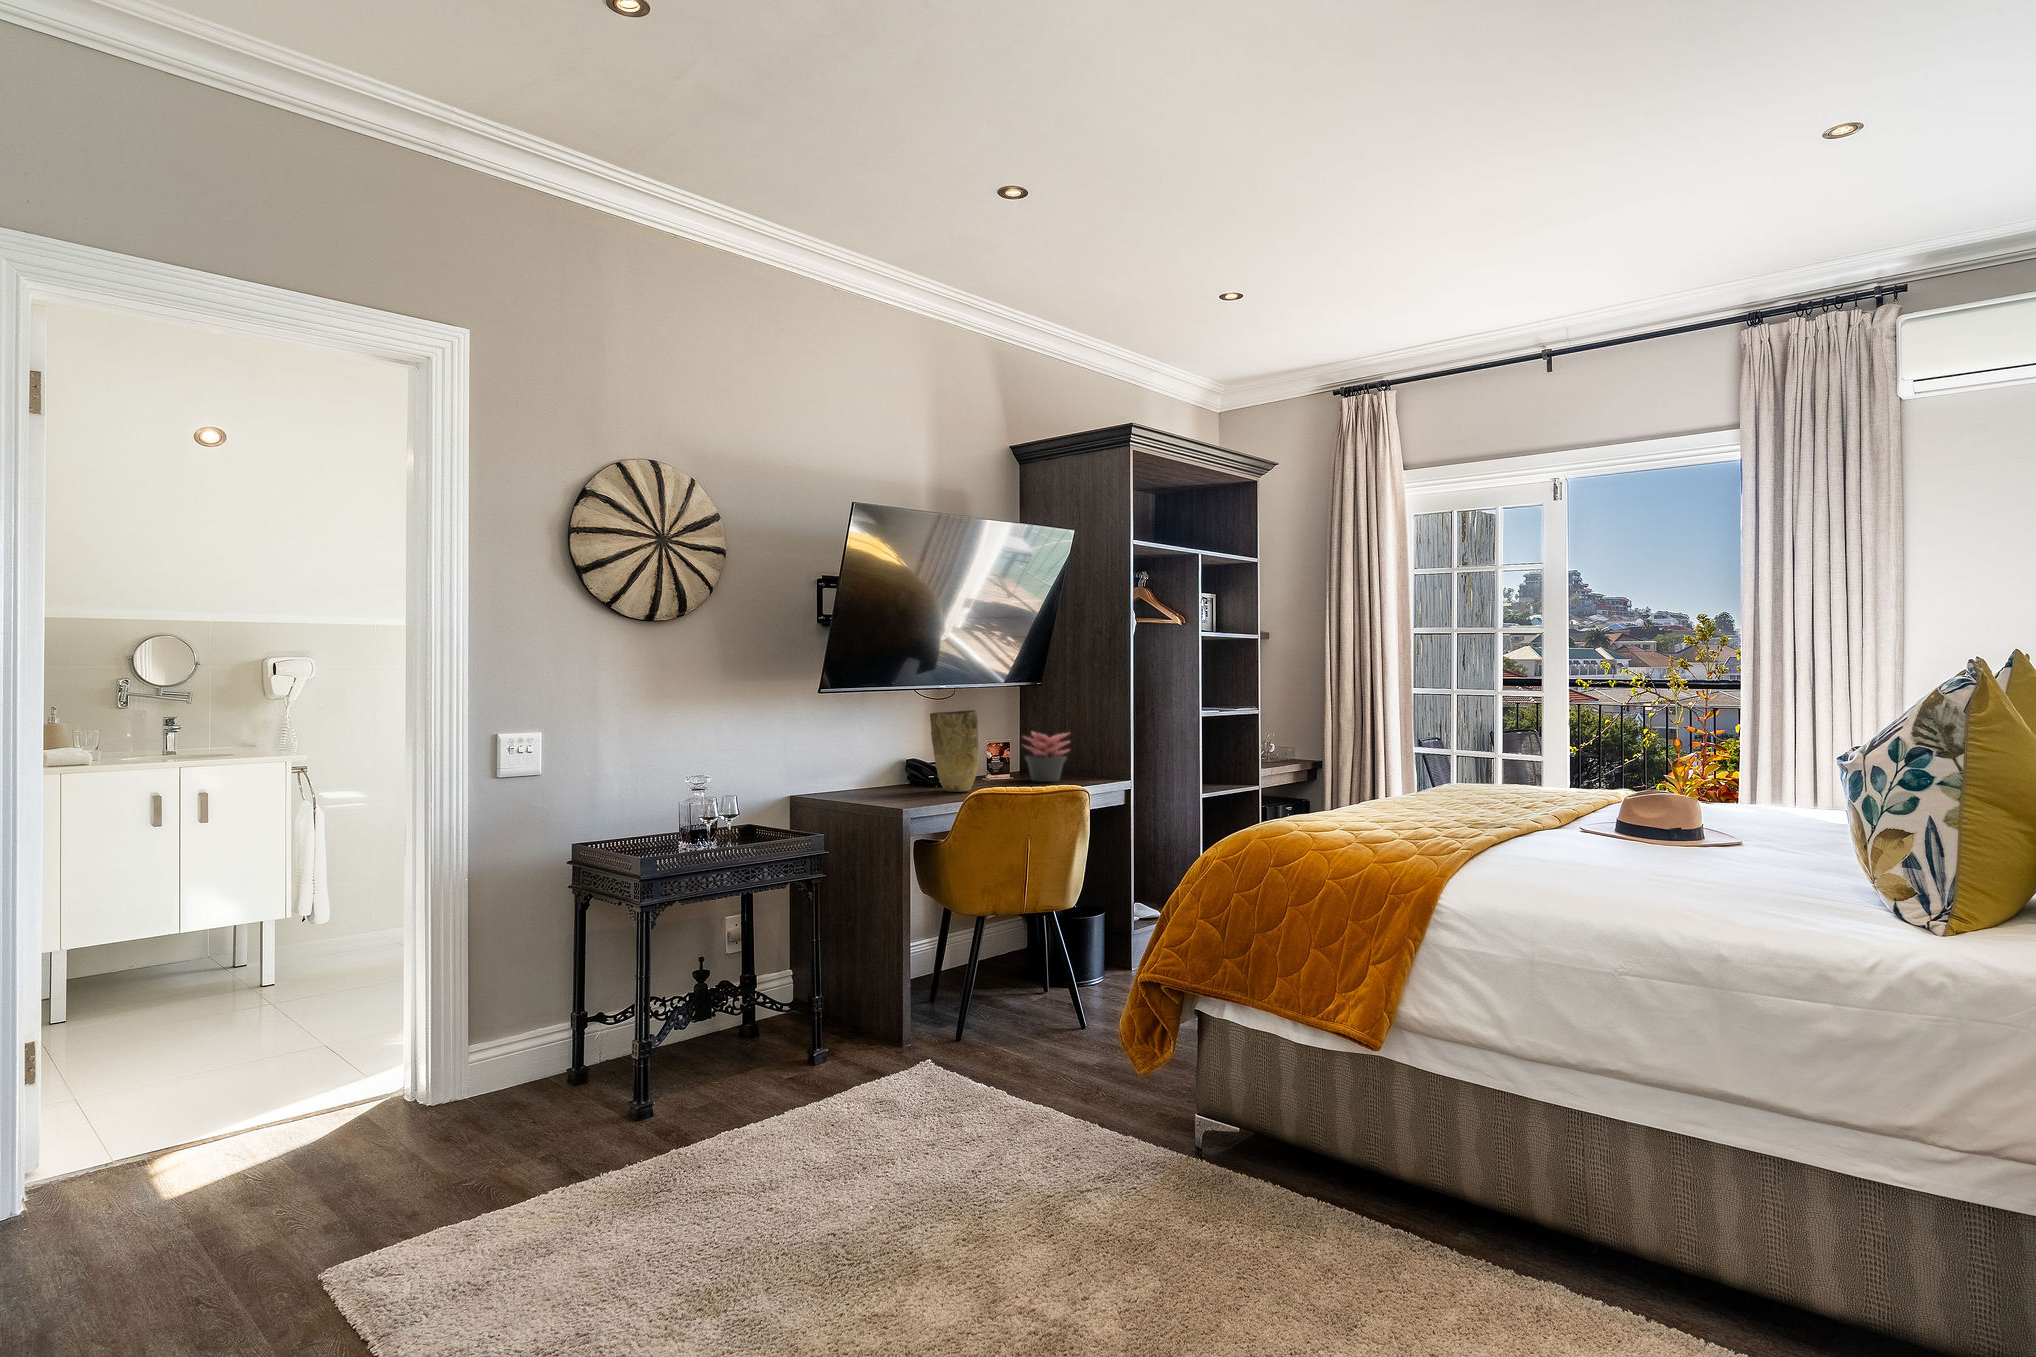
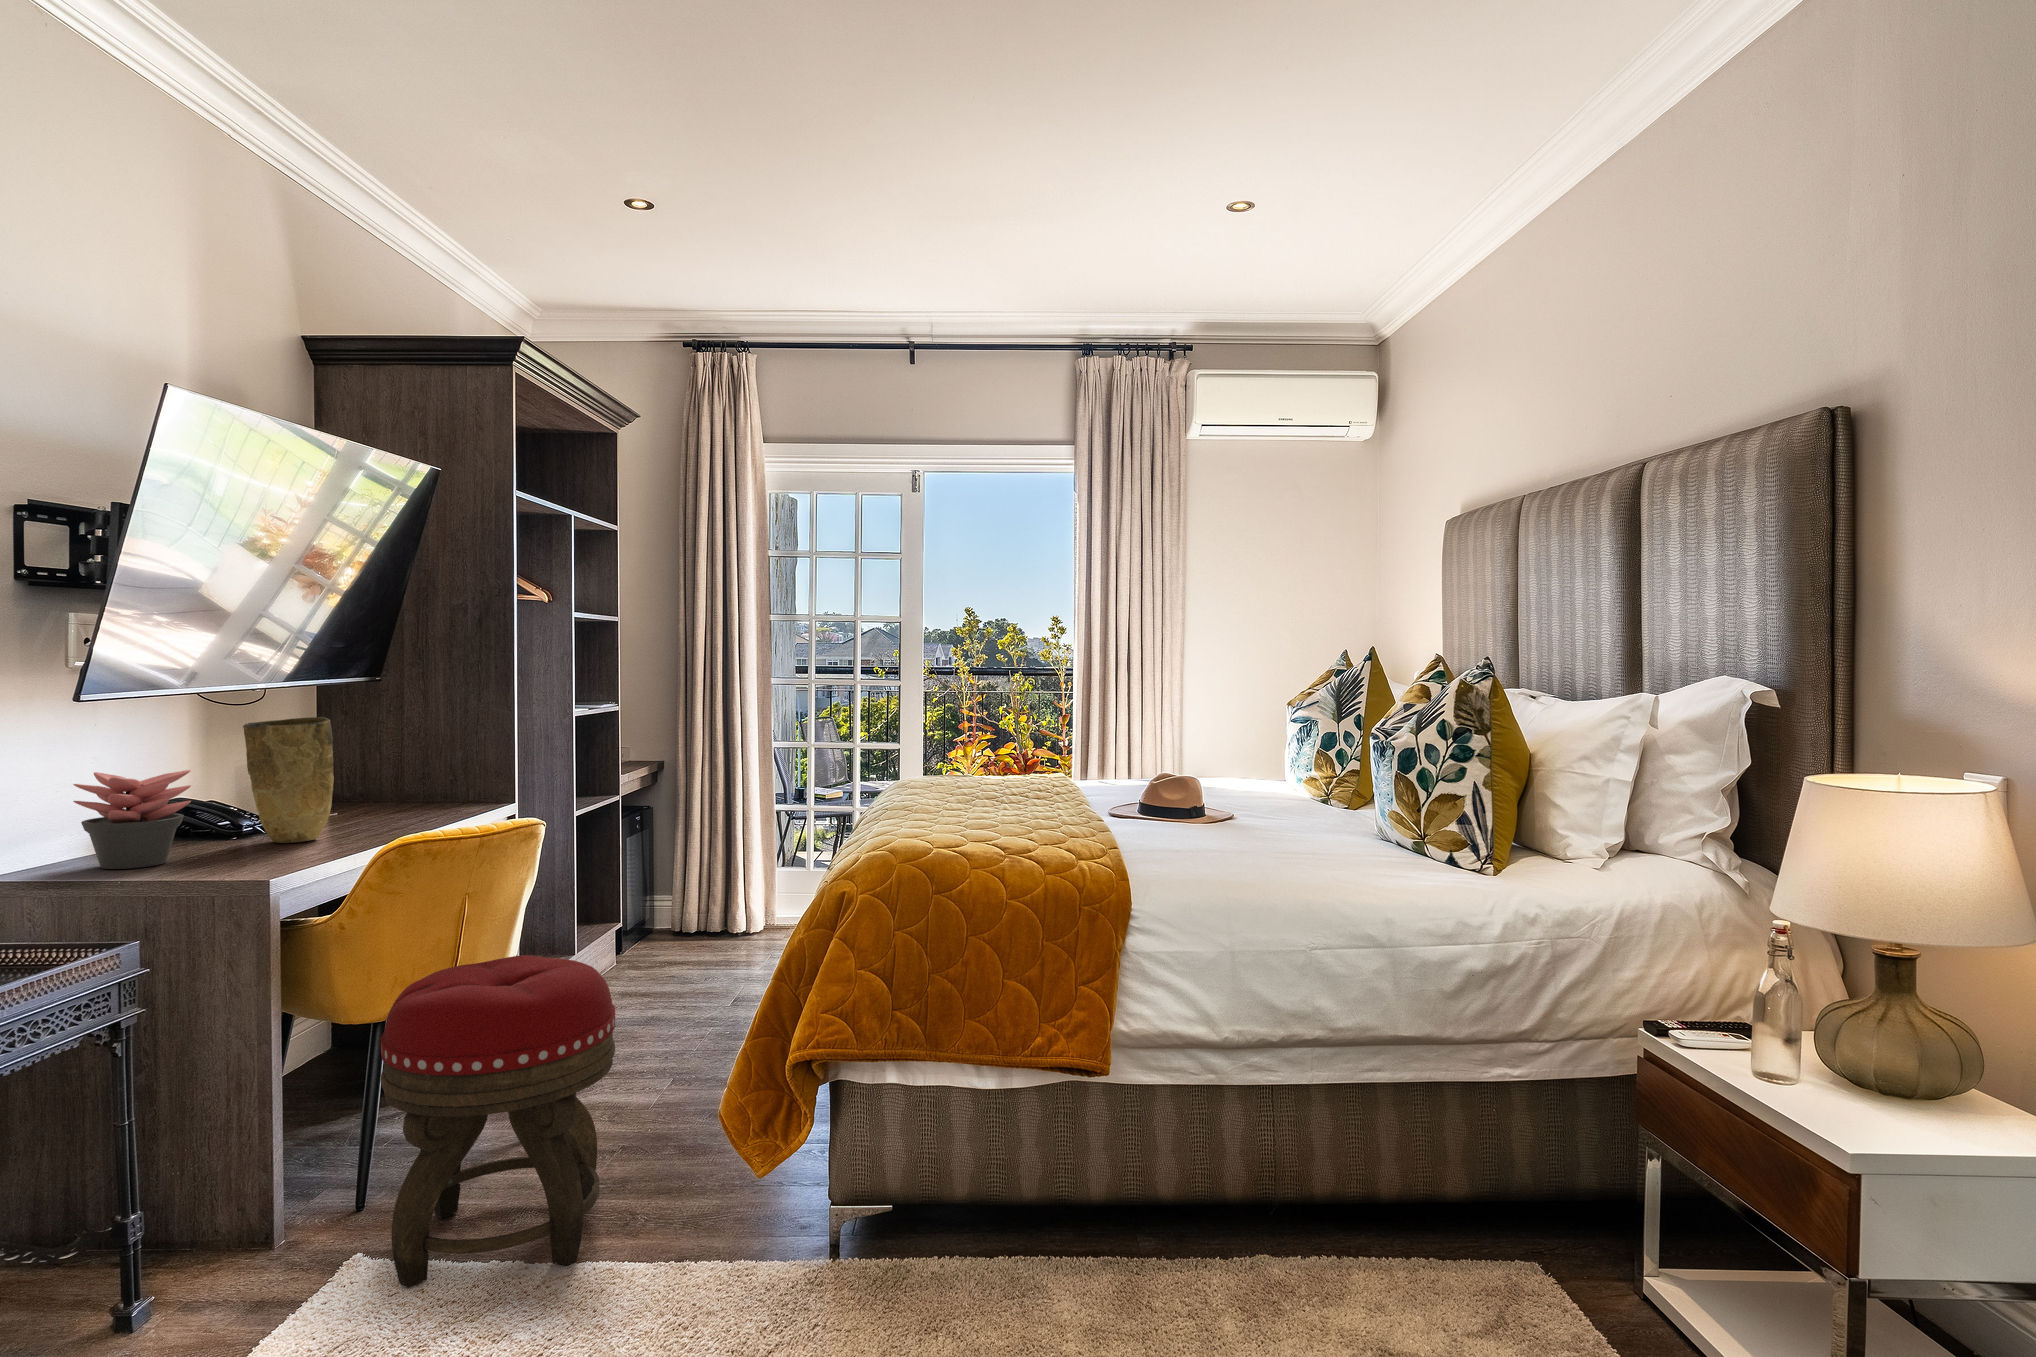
succulent plant: present [1024,732,1069,782] -> present [73,770,191,869]
footstool: none [935,878,1083,1091] -> present [380,955,615,1287]

